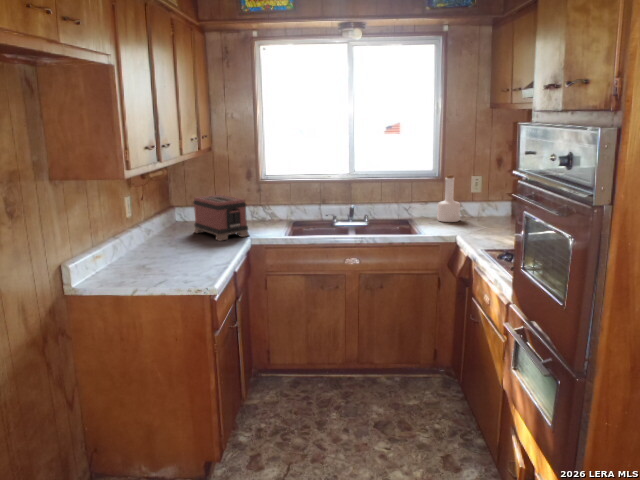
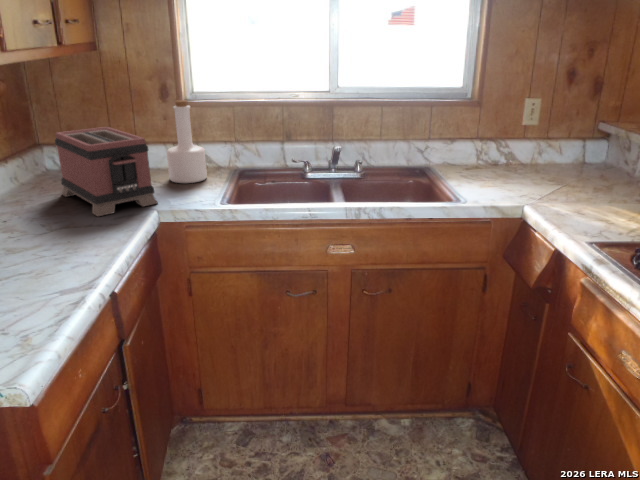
bottle: present [437,175,460,222] -> present [167,100,207,183]

